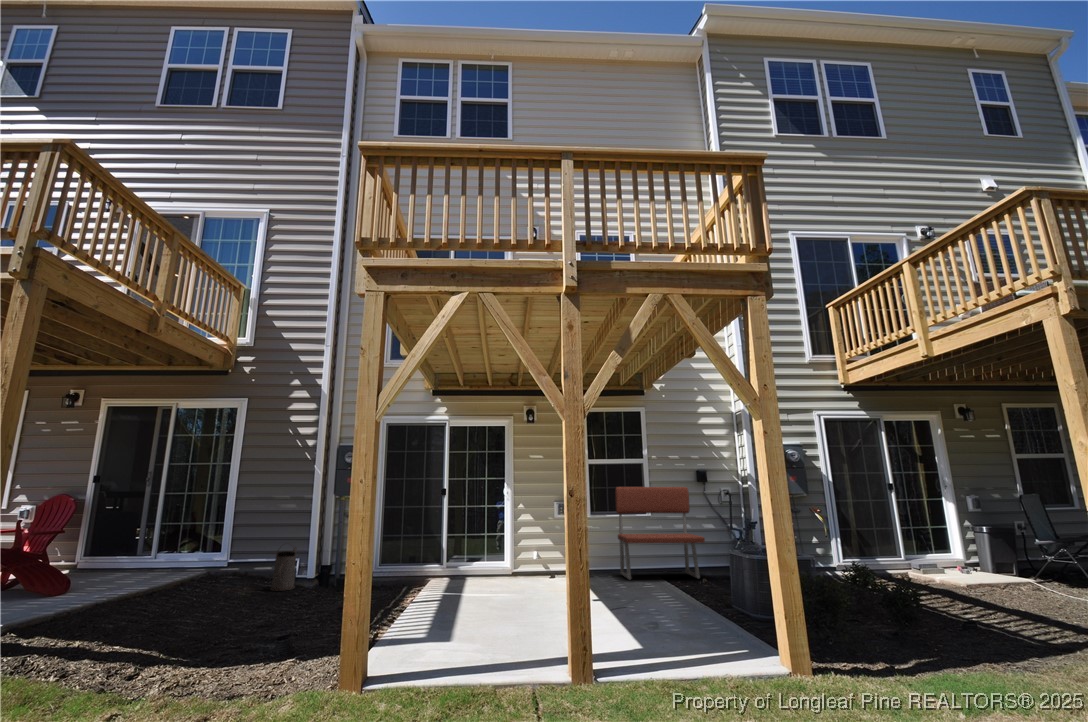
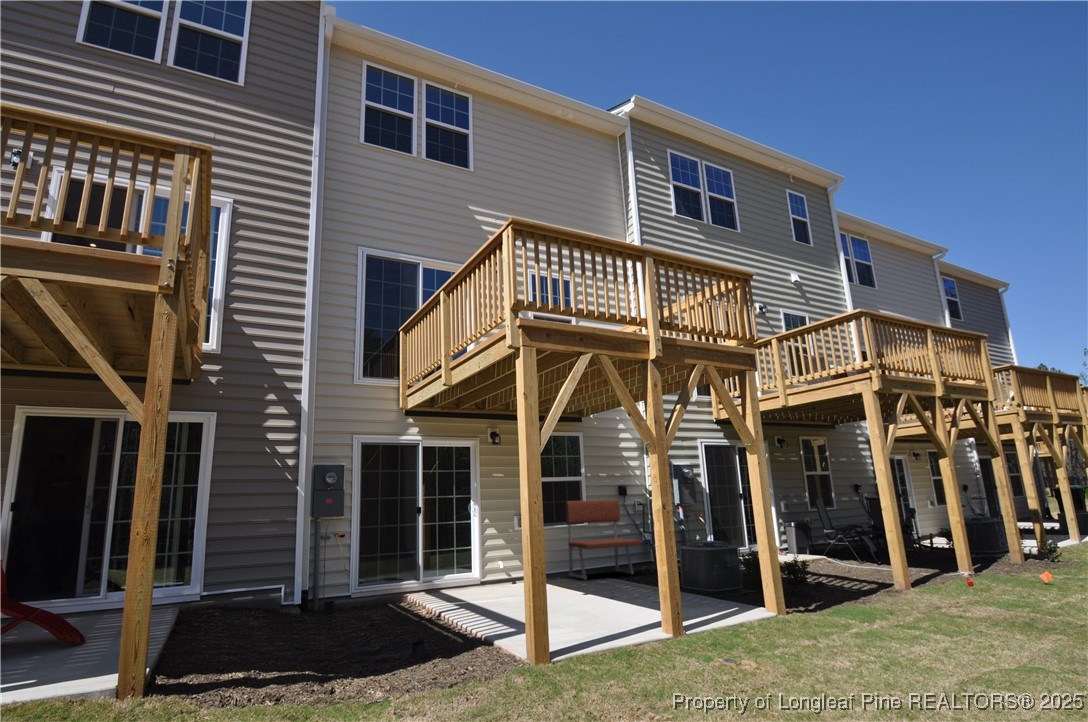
watering can: present [270,543,297,591] -> none [272,568,298,619]

